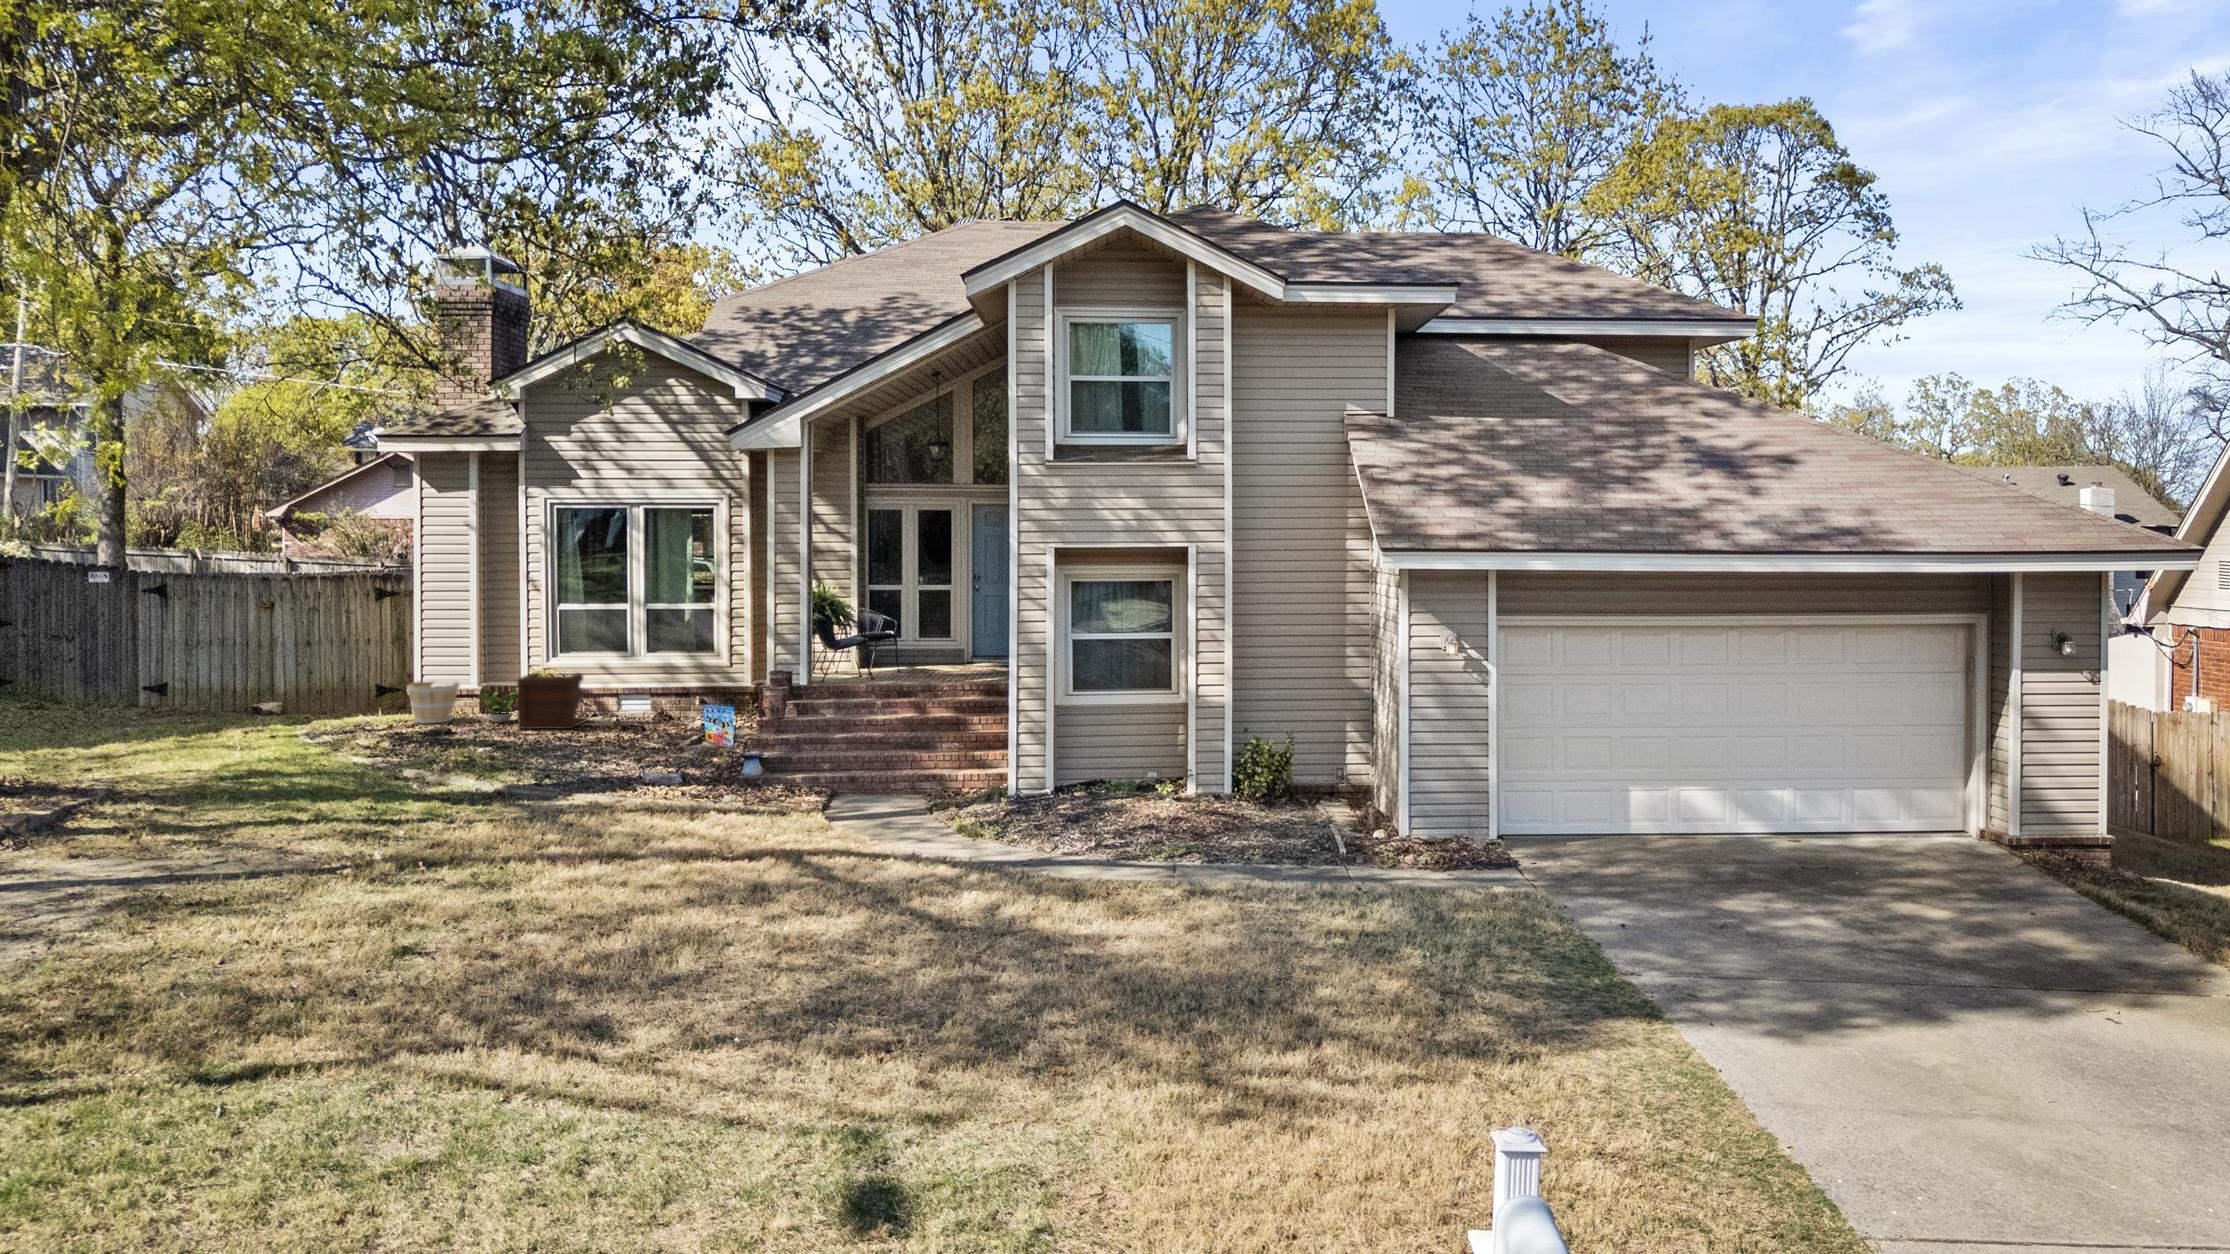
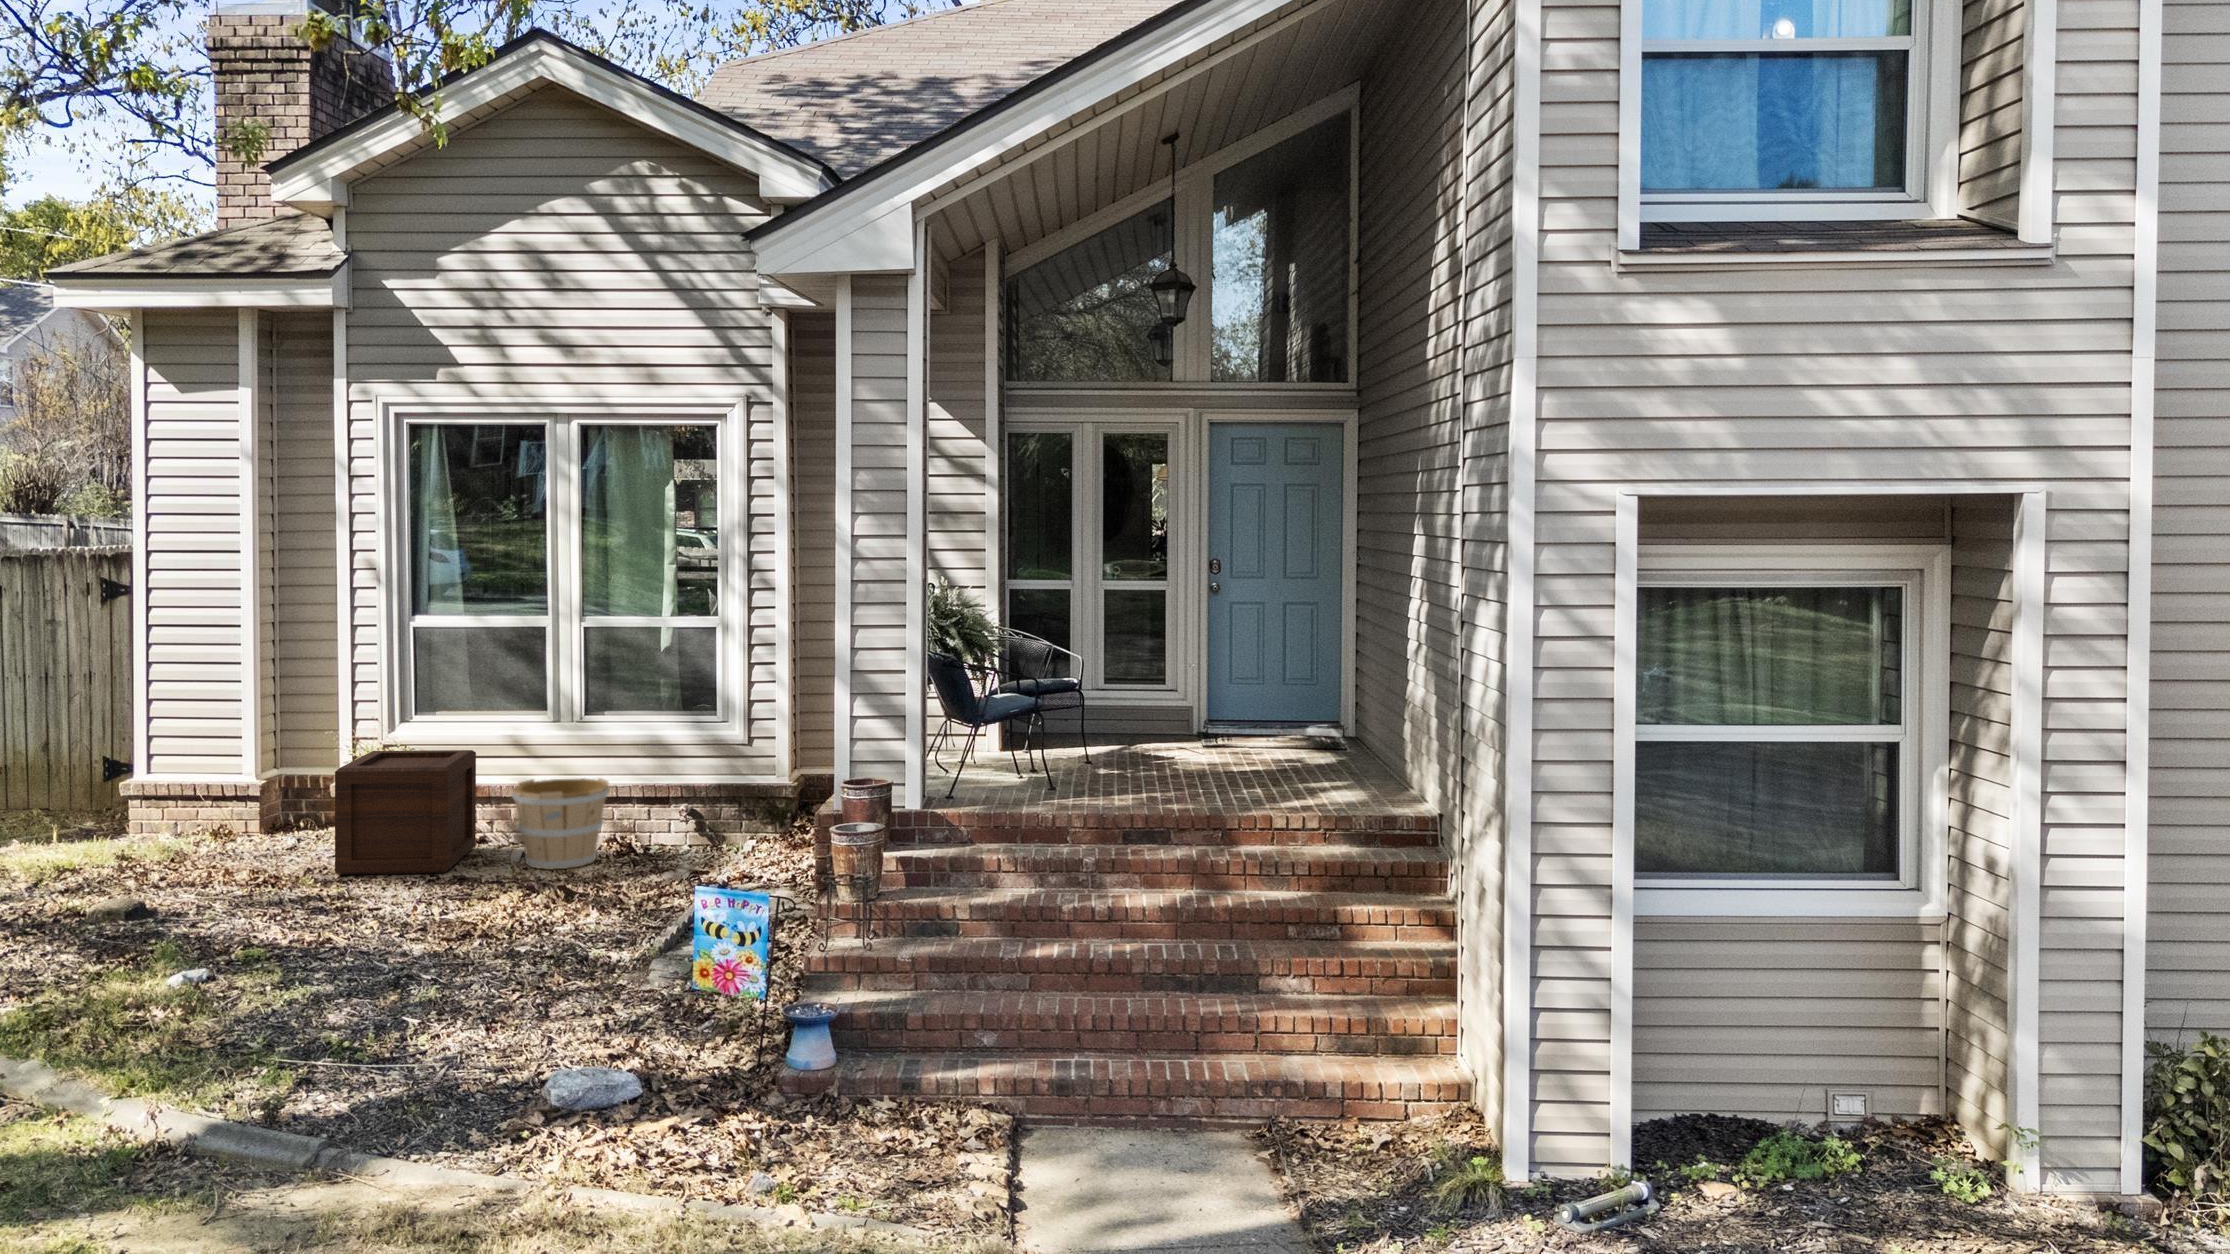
wooden bucket: present [407,682,459,723] -> present [512,778,610,869]
potted plant: present [476,689,517,722] -> none [249,788,341,854]

